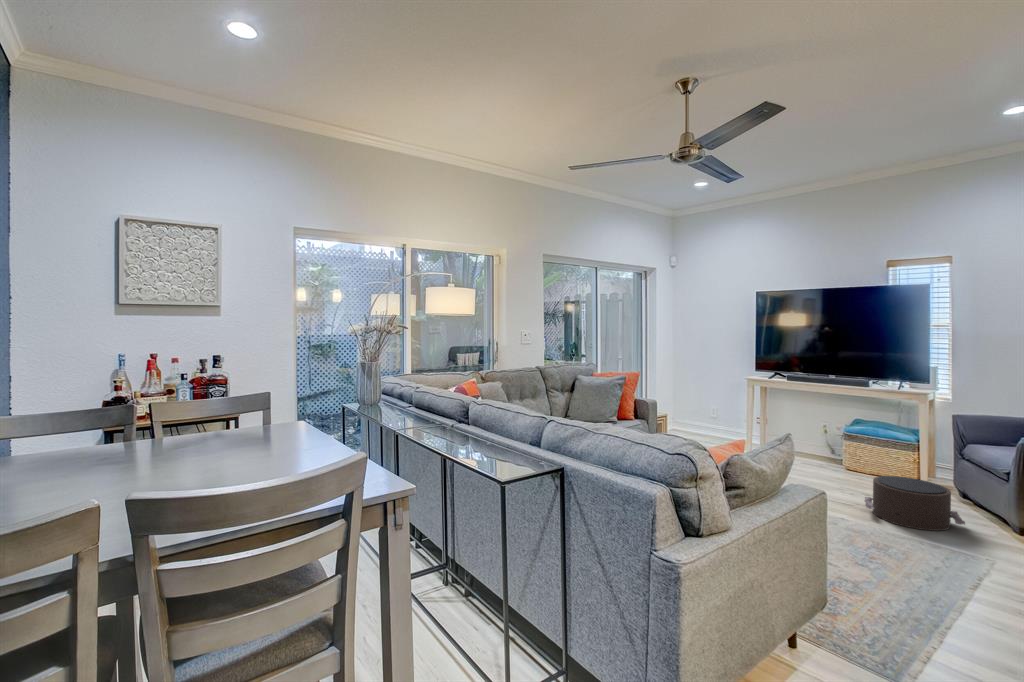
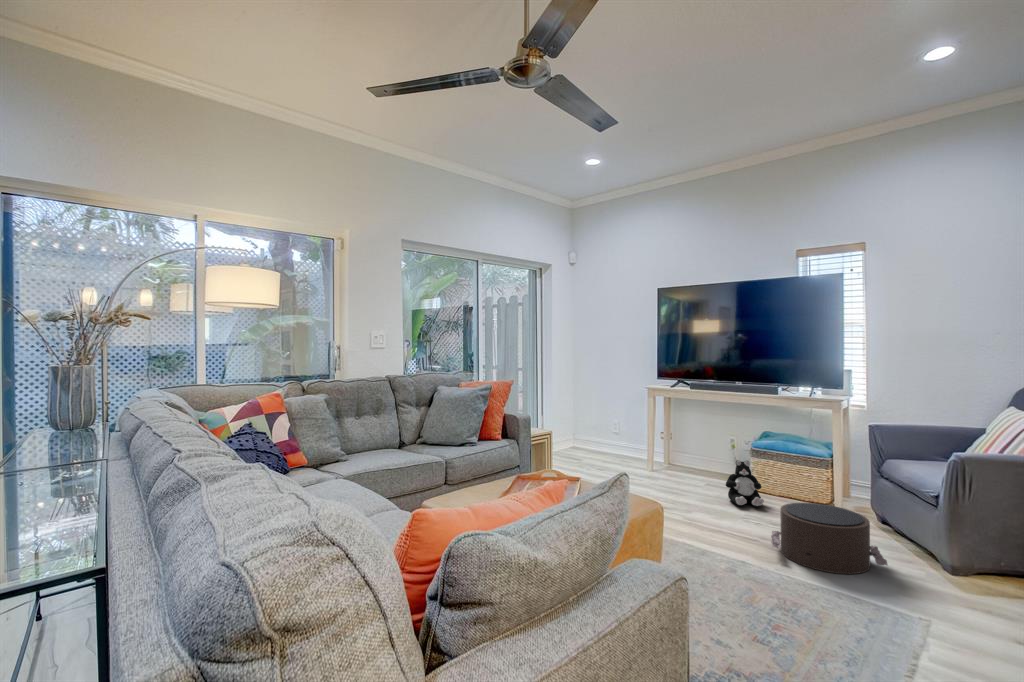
plush toy: none [820,441,855,479] -> present [726,460,764,506]

